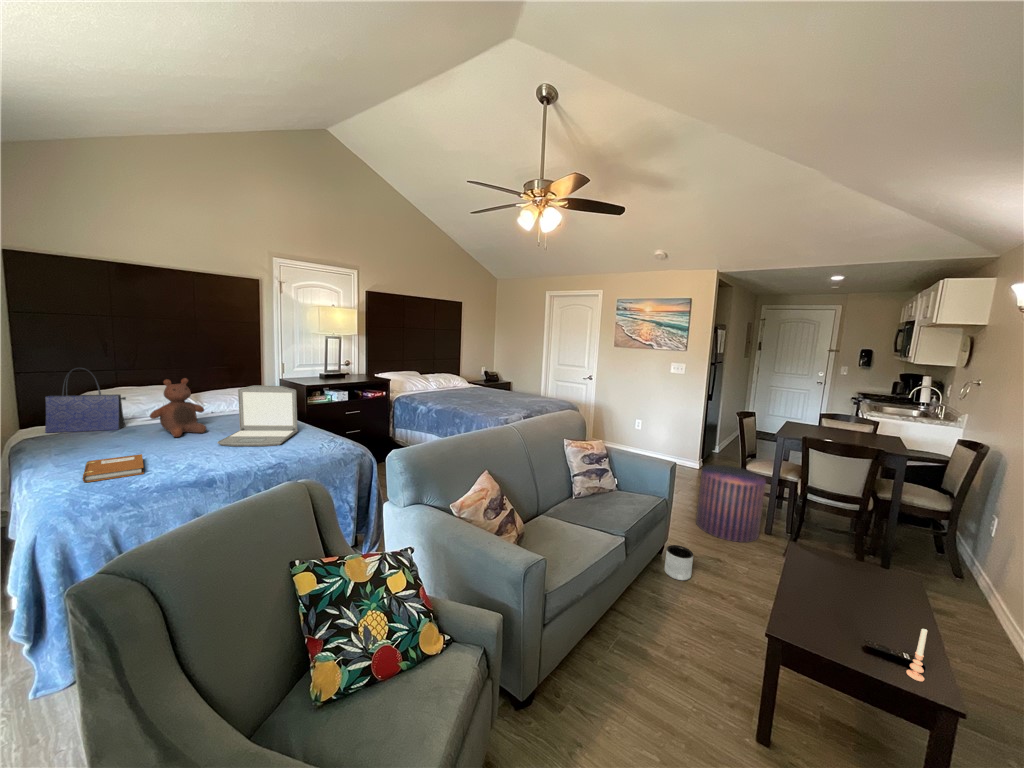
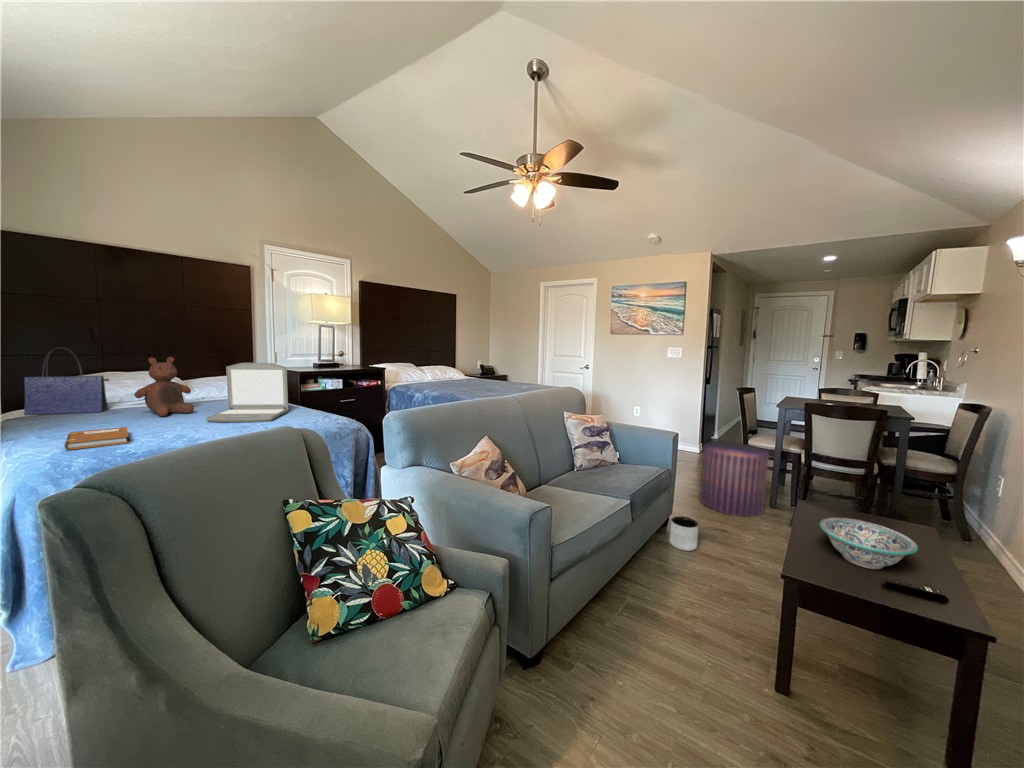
decorative bowl: none [810,572,906,630] -> present [820,518,918,569]
candle: present [906,629,927,681] -> none [921,555,941,609]

